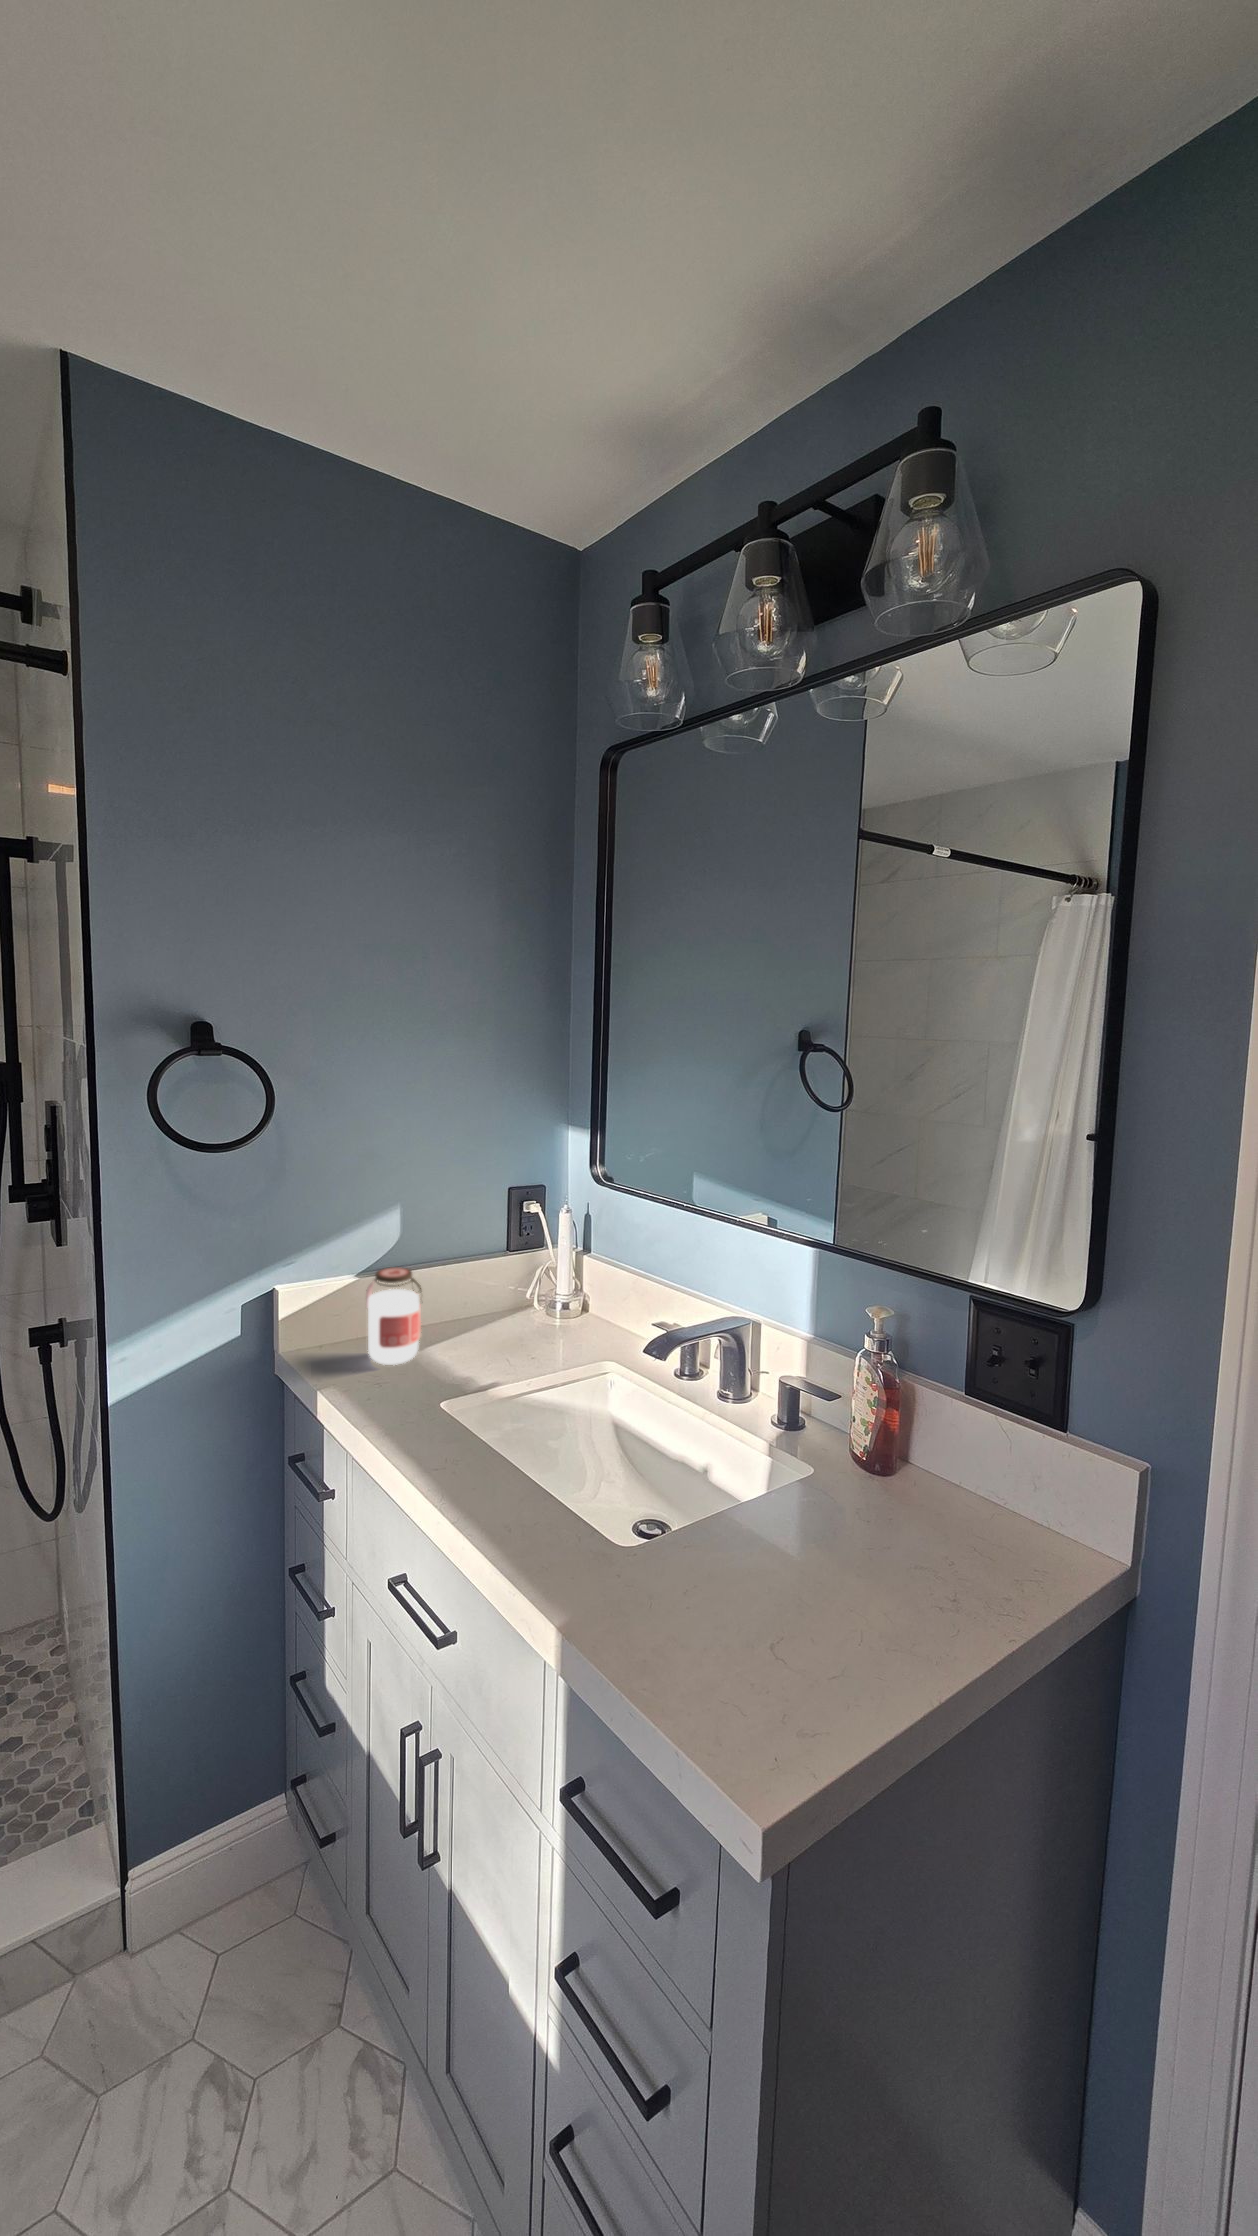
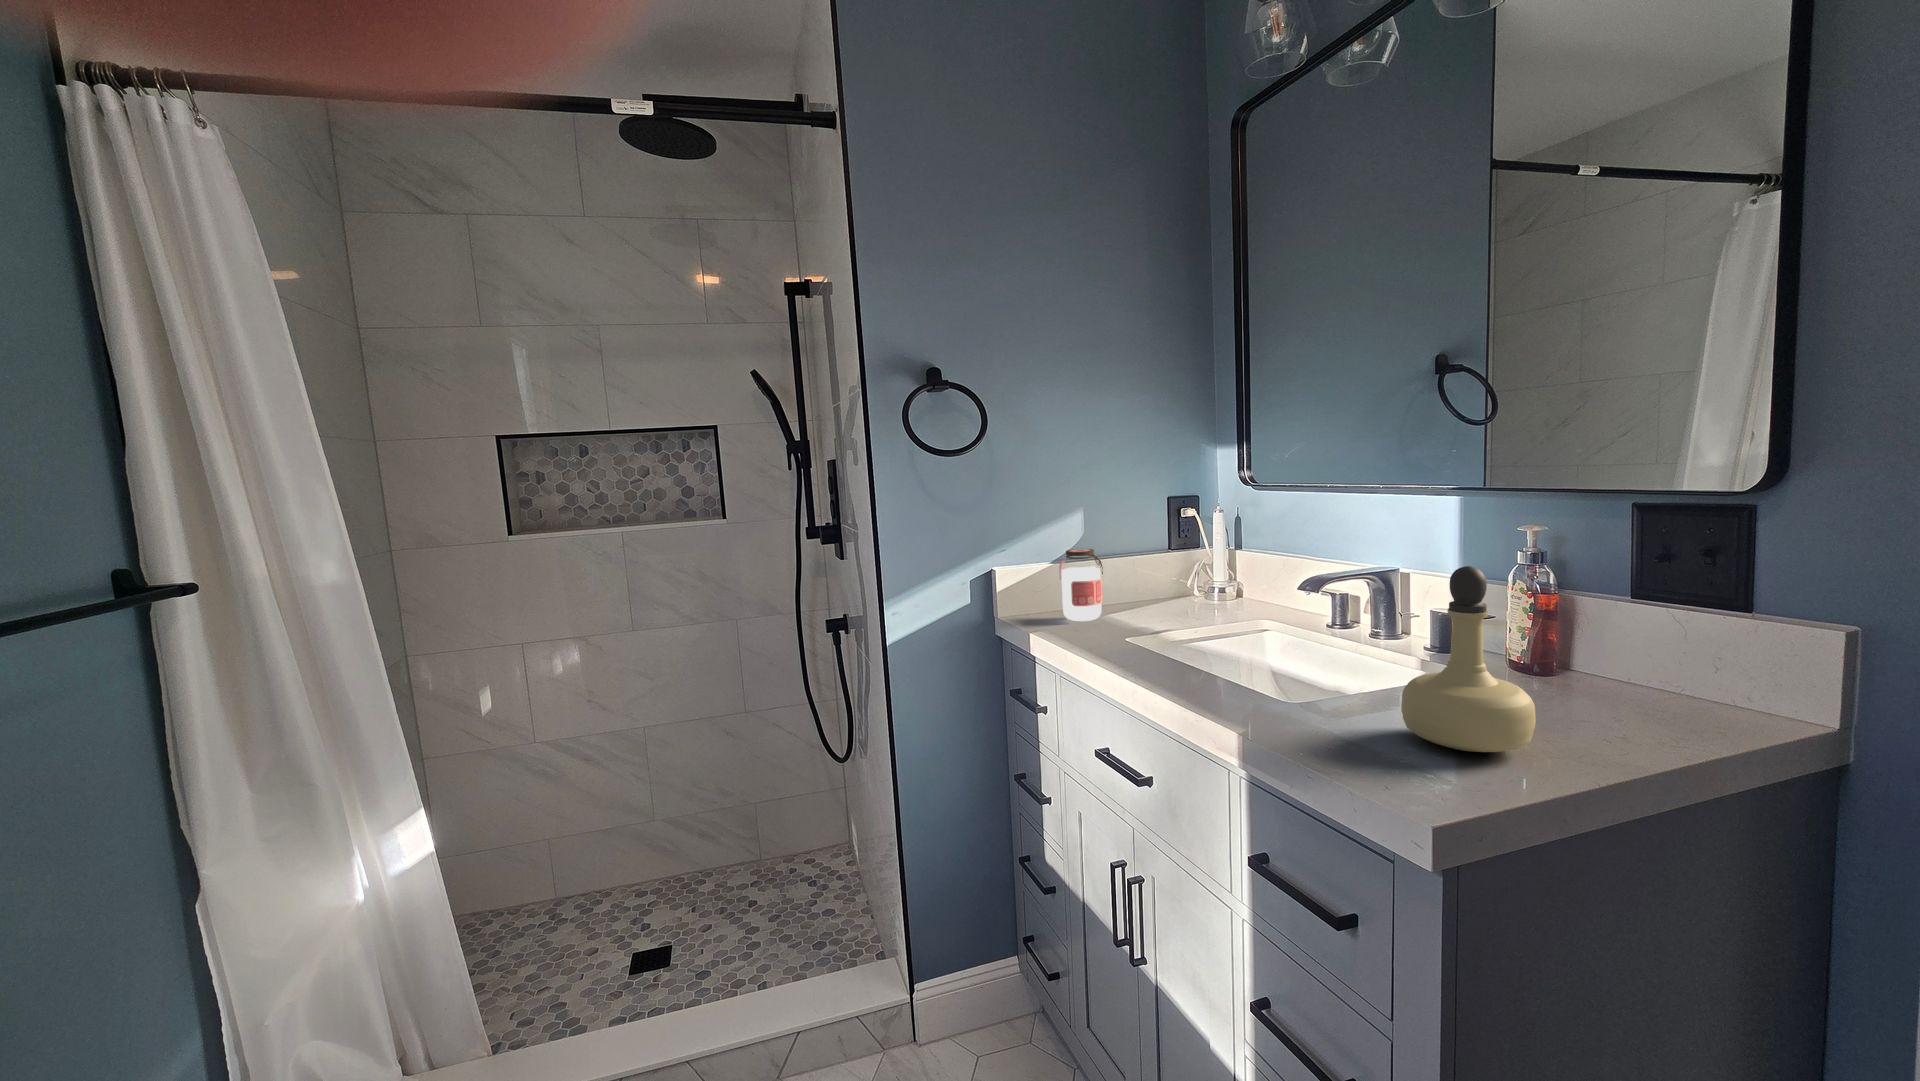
perfume bottle: none [743,1438,876,1671] -> present [1401,566,1536,752]

